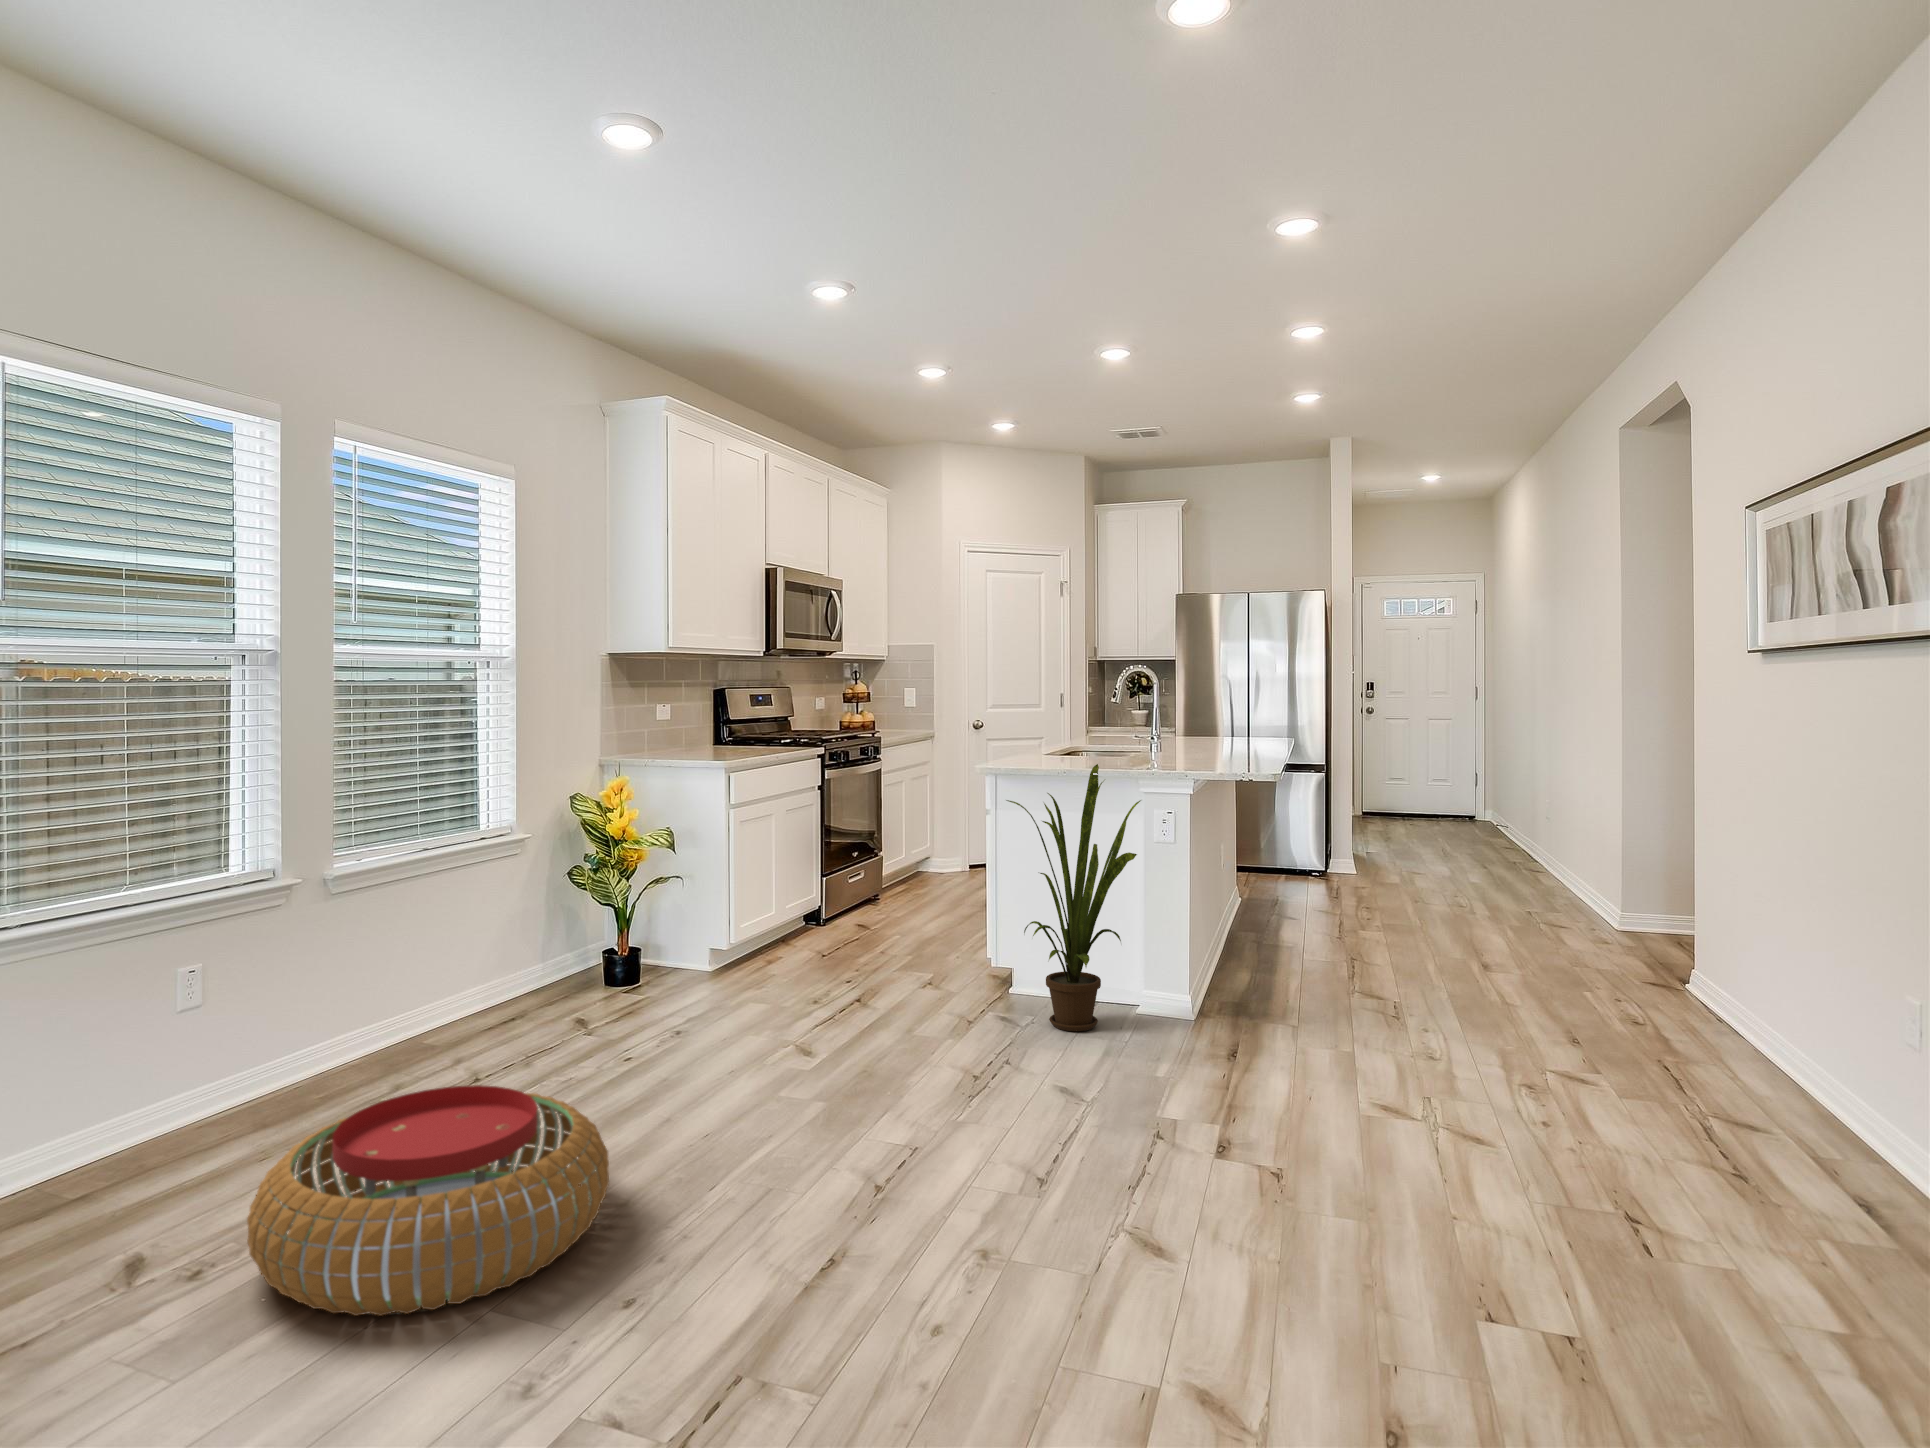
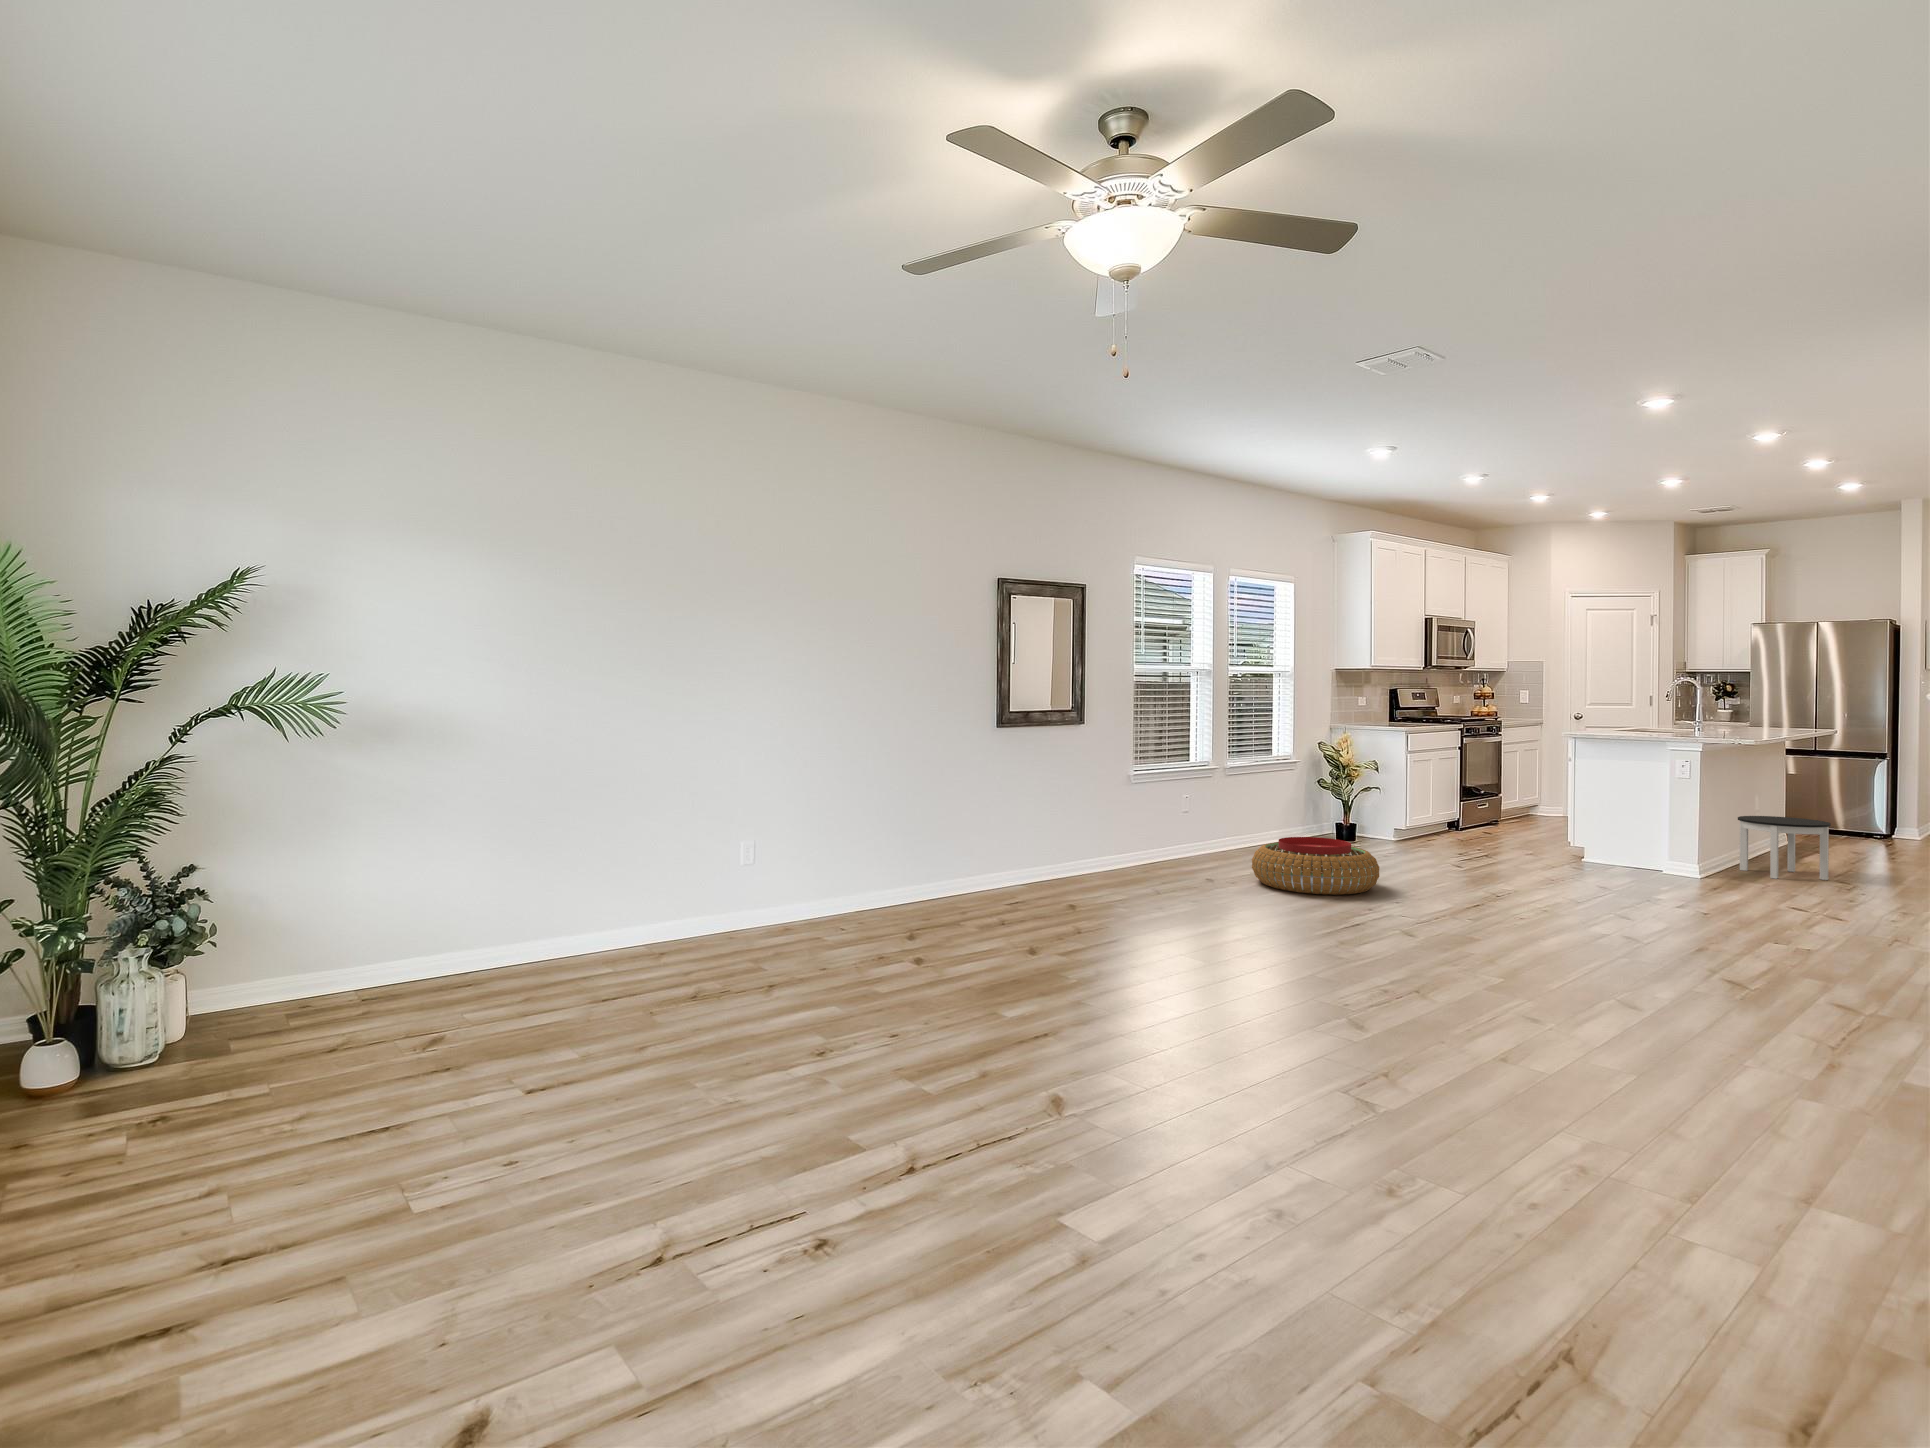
house plant: present [1006,764,1141,1031] -> none [1577,734,1669,876]
round table: none [1219,883,1341,996] -> present [1738,816,1831,880]

